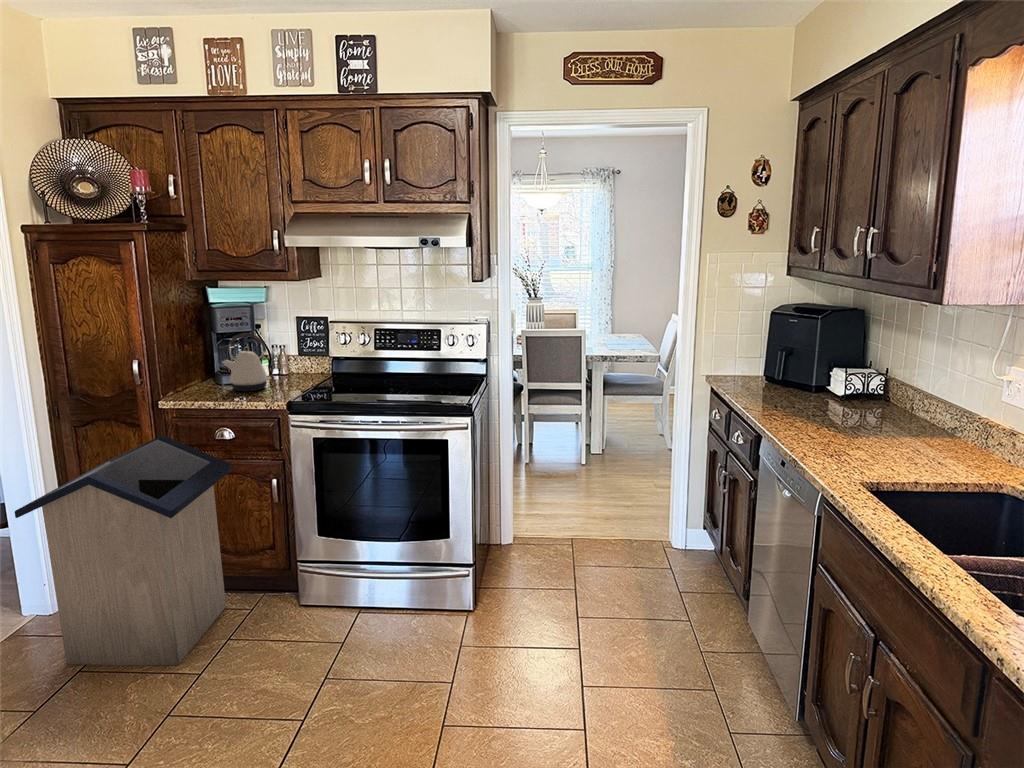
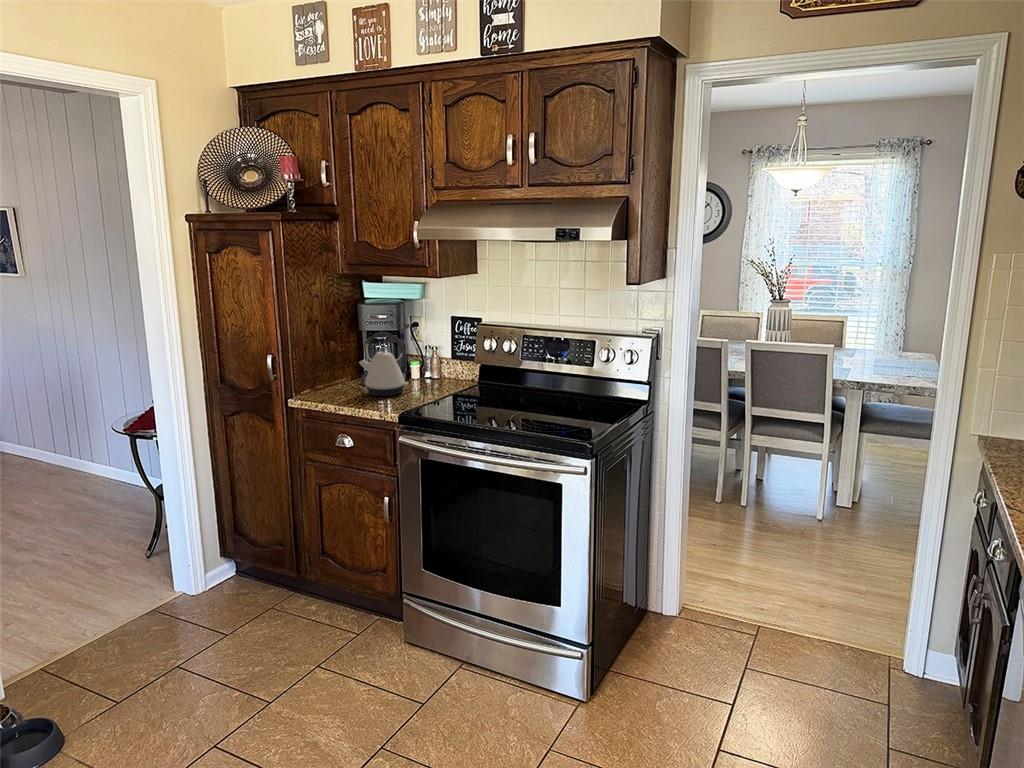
trash can: present [15,435,233,665] -> none [132,435,349,683]

